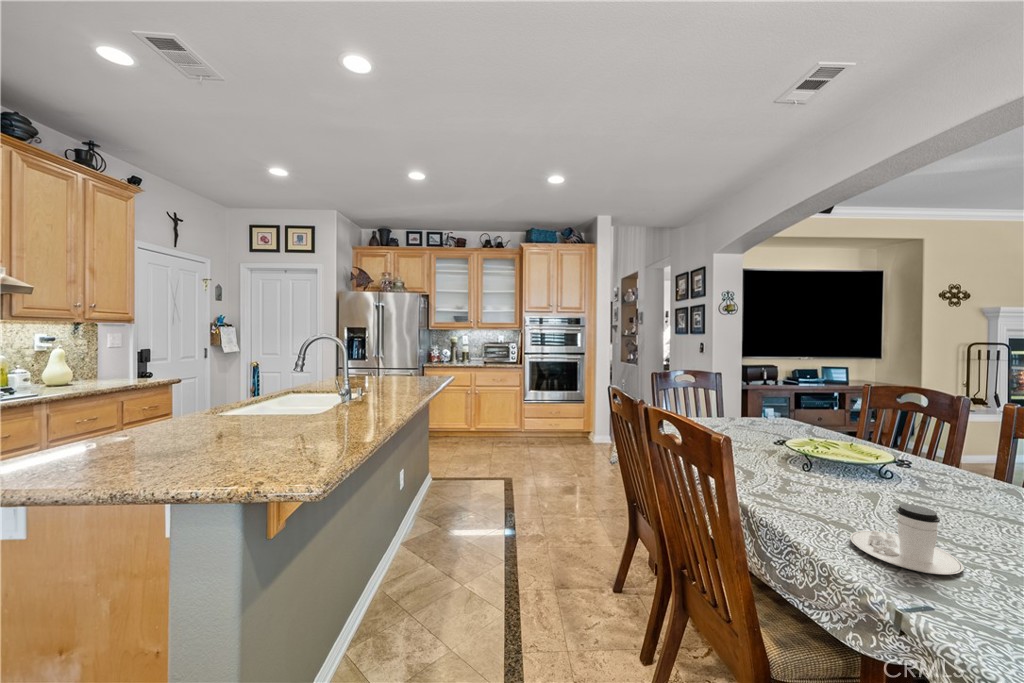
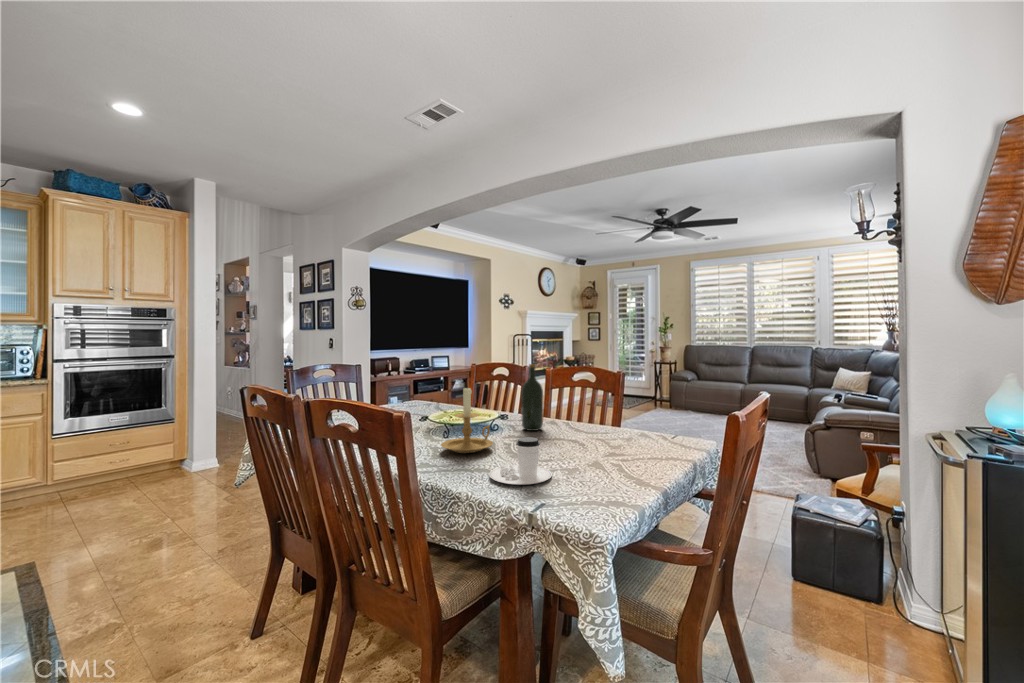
wine bottle: none [934,401,980,496] -> present [521,364,544,431]
candle holder: none [794,419,871,501] -> present [441,387,493,453]

